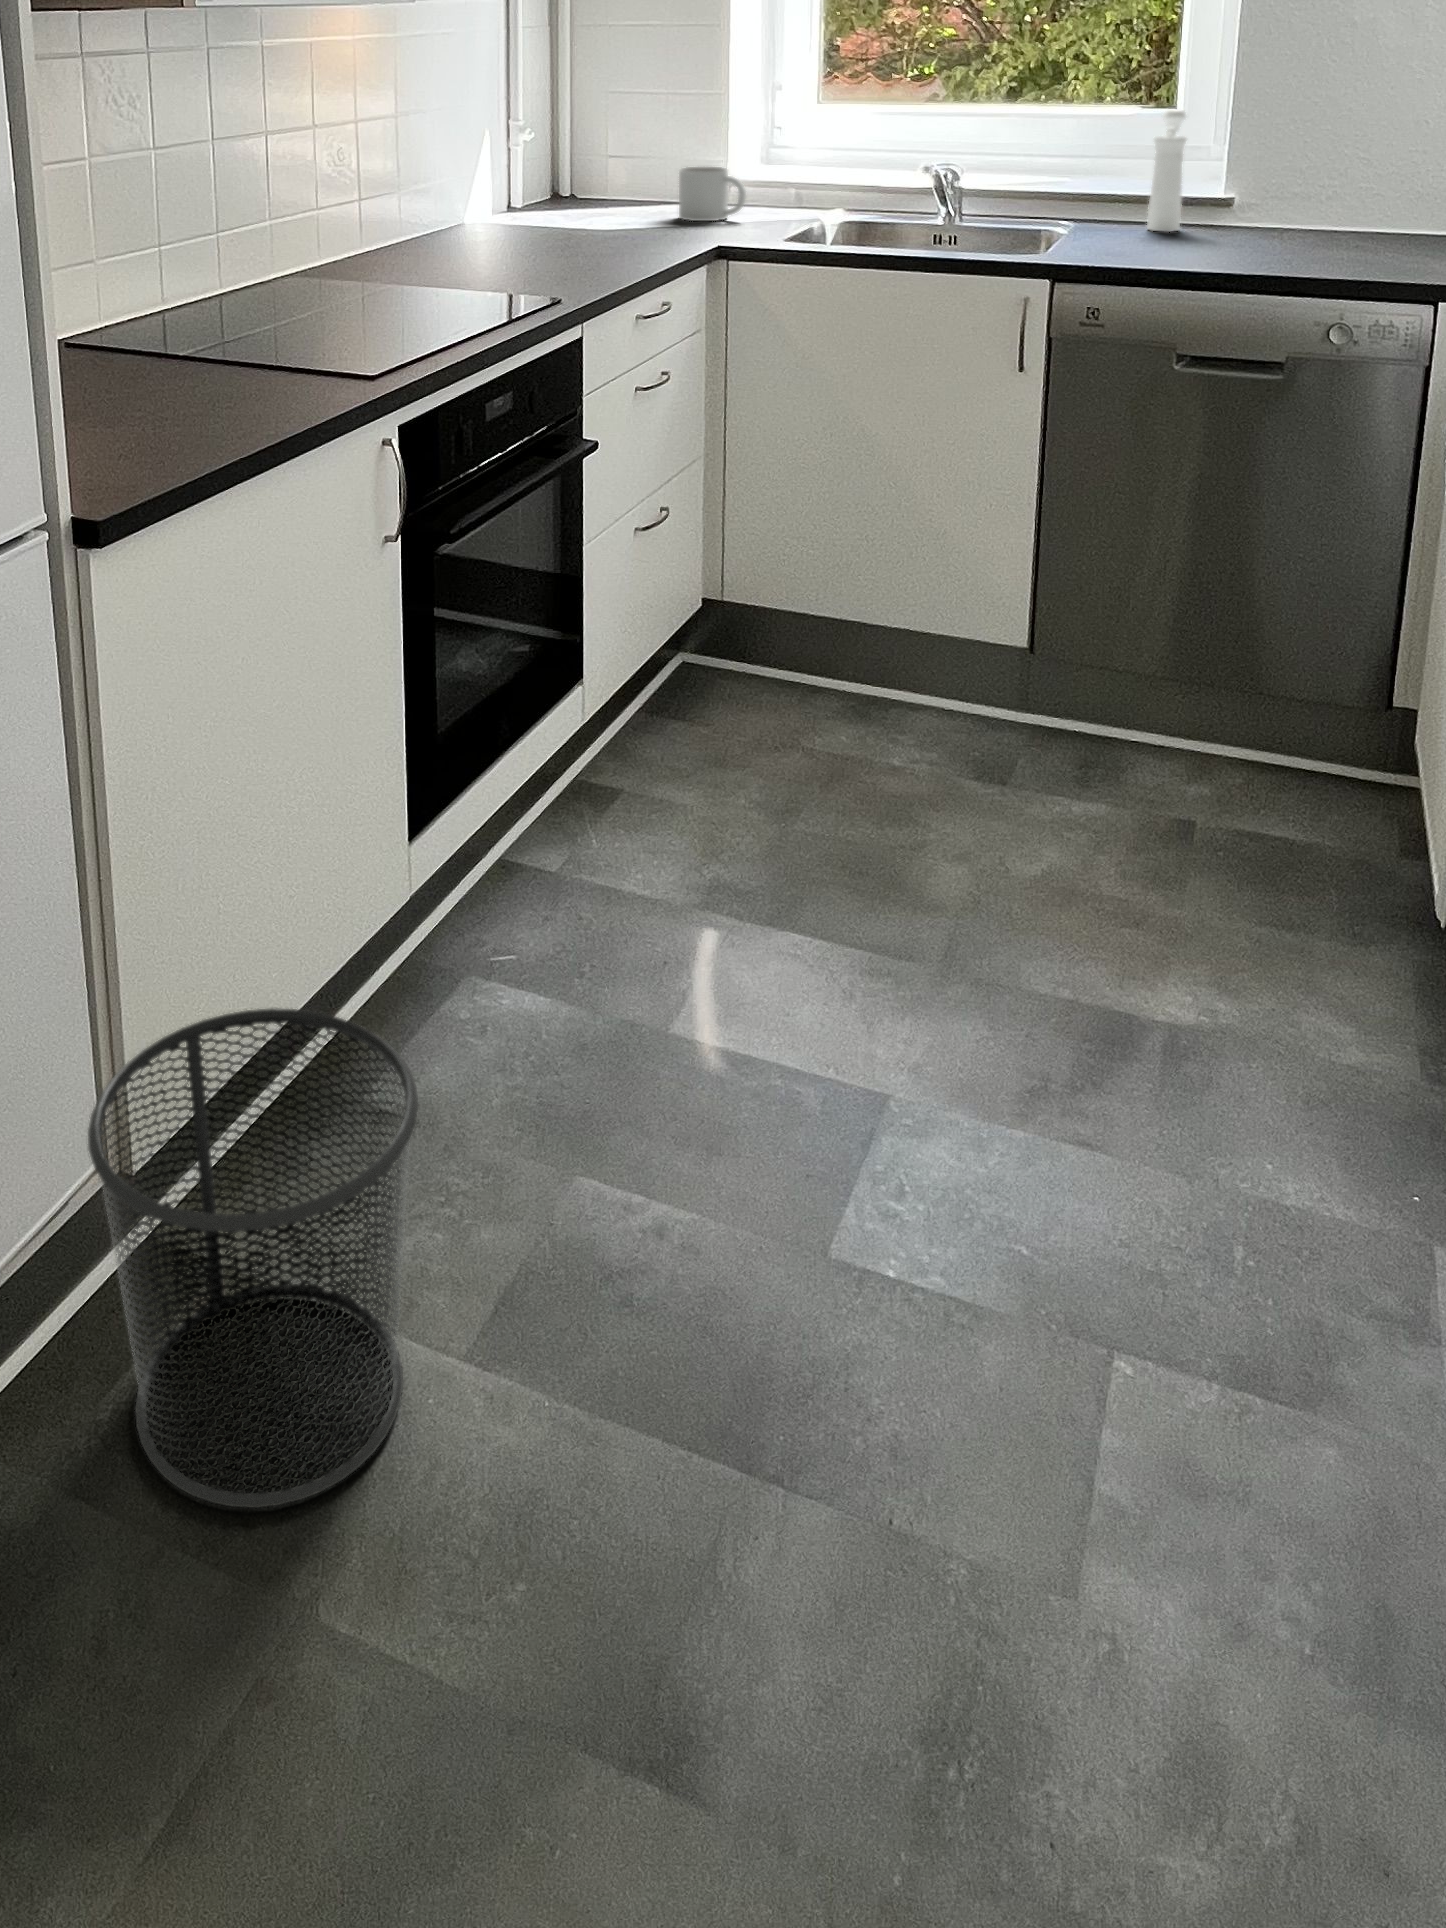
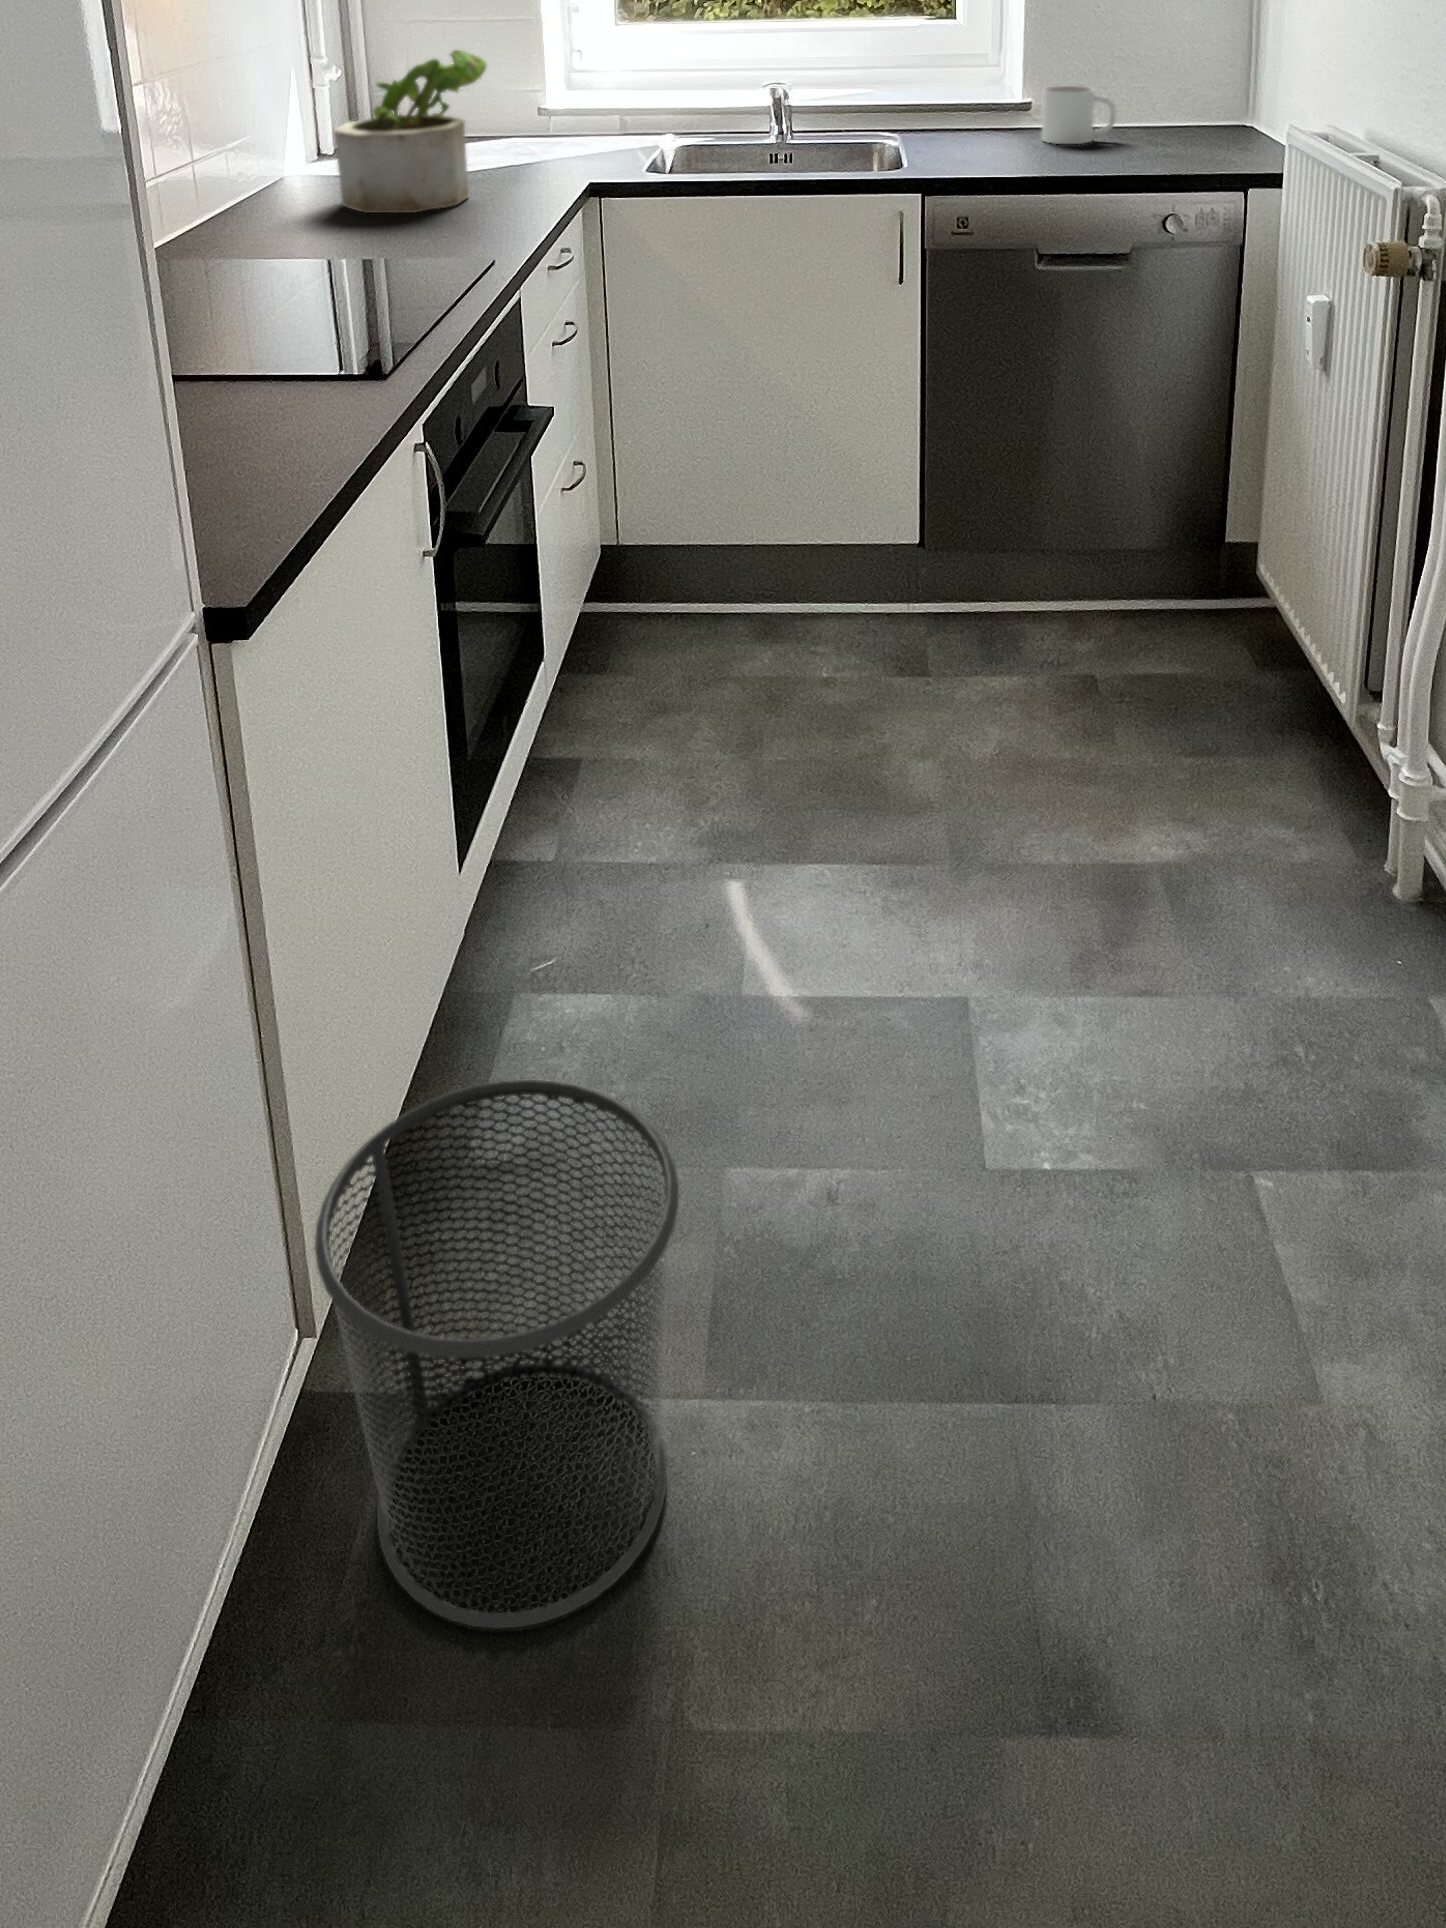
pepper mill: present [1147,109,1187,232] -> none [964,18,996,136]
potted plant: none [483,112,627,257] -> present [334,50,487,213]
mug: present [679,167,746,221] -> present [1042,86,1117,144]

